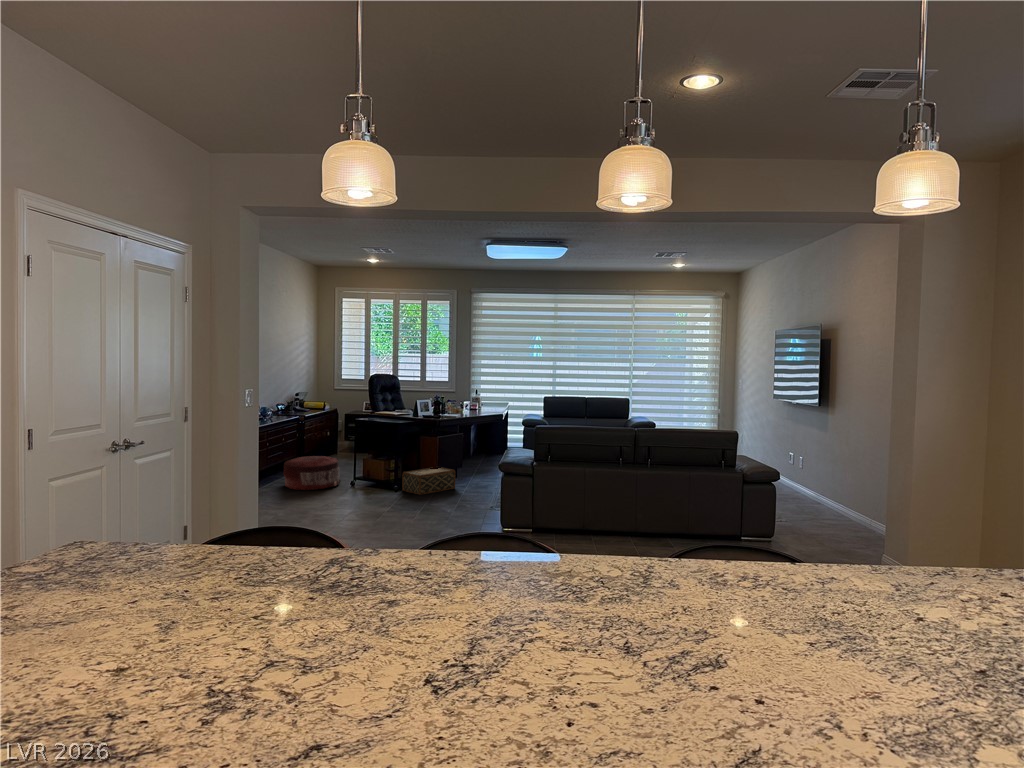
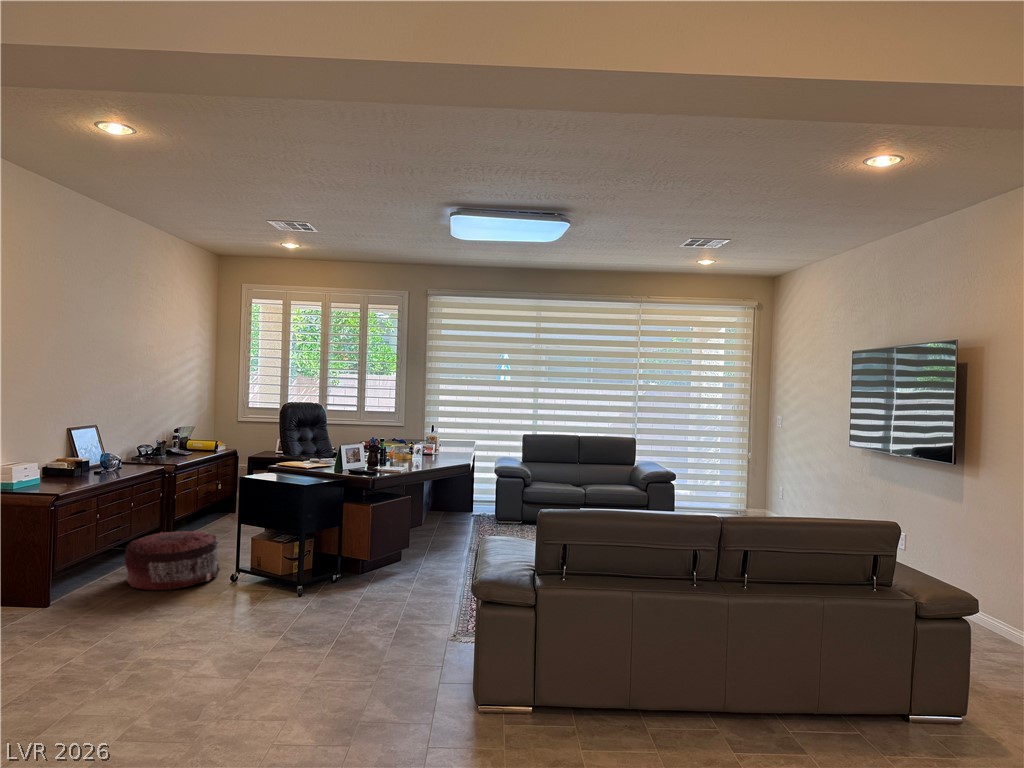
woven basket: present [402,467,455,495] -> none [313,548,397,599]

